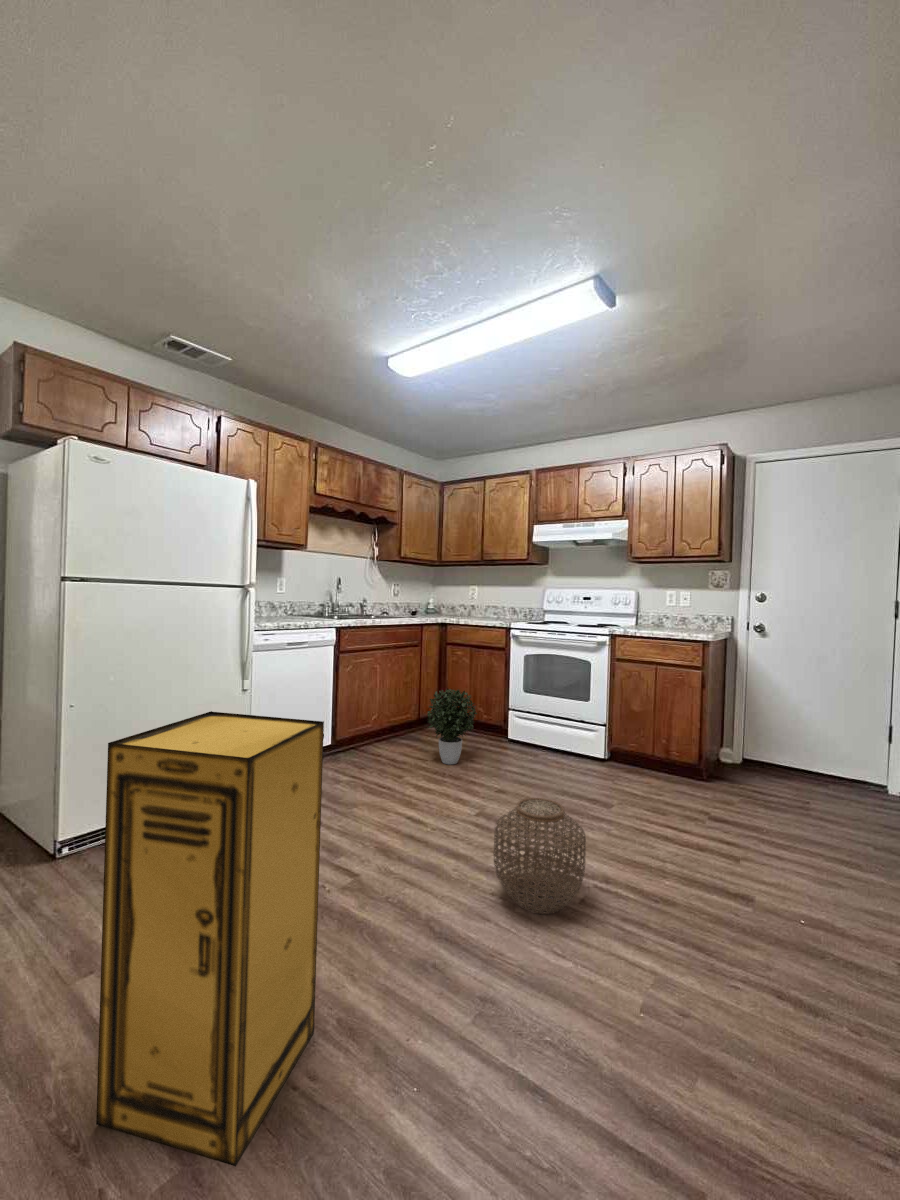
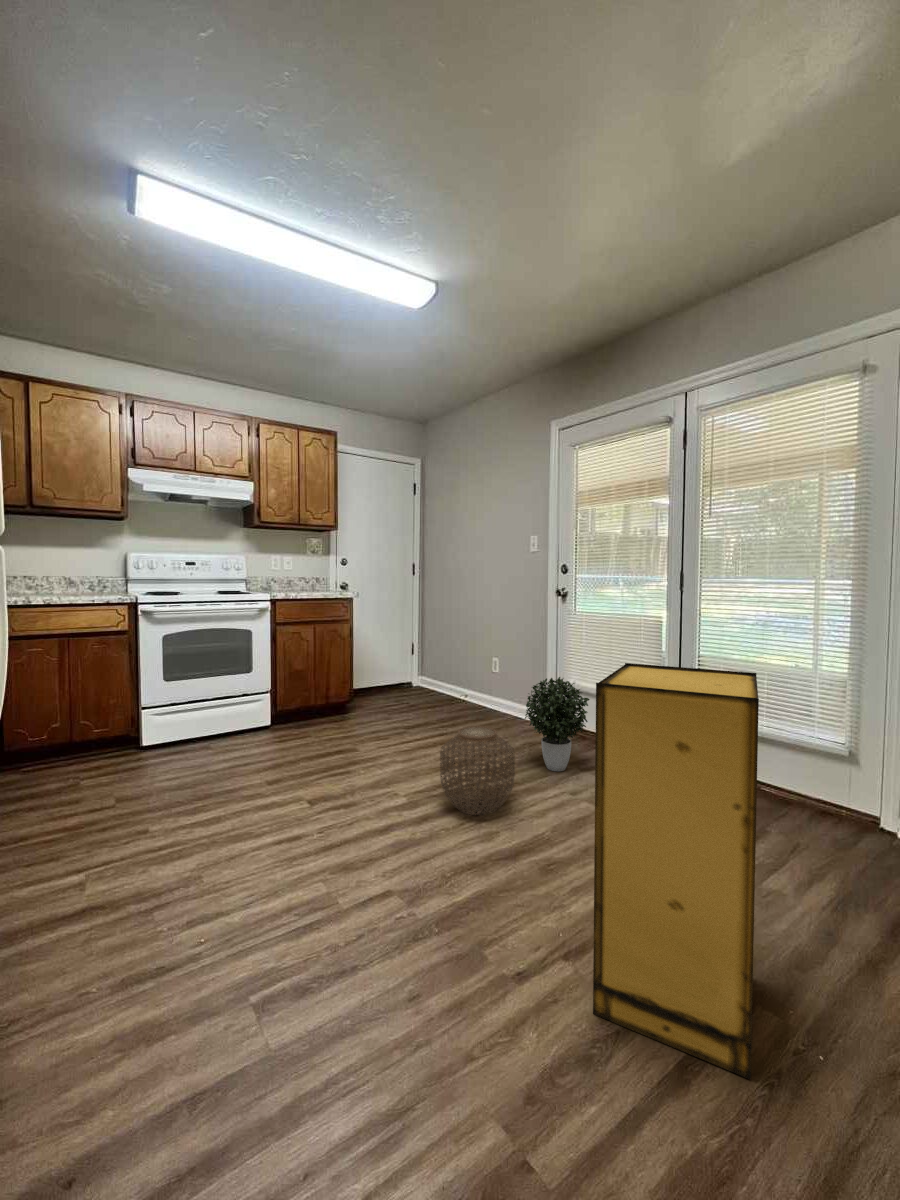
potted plant: present [427,688,477,764] -> present [525,677,590,771]

